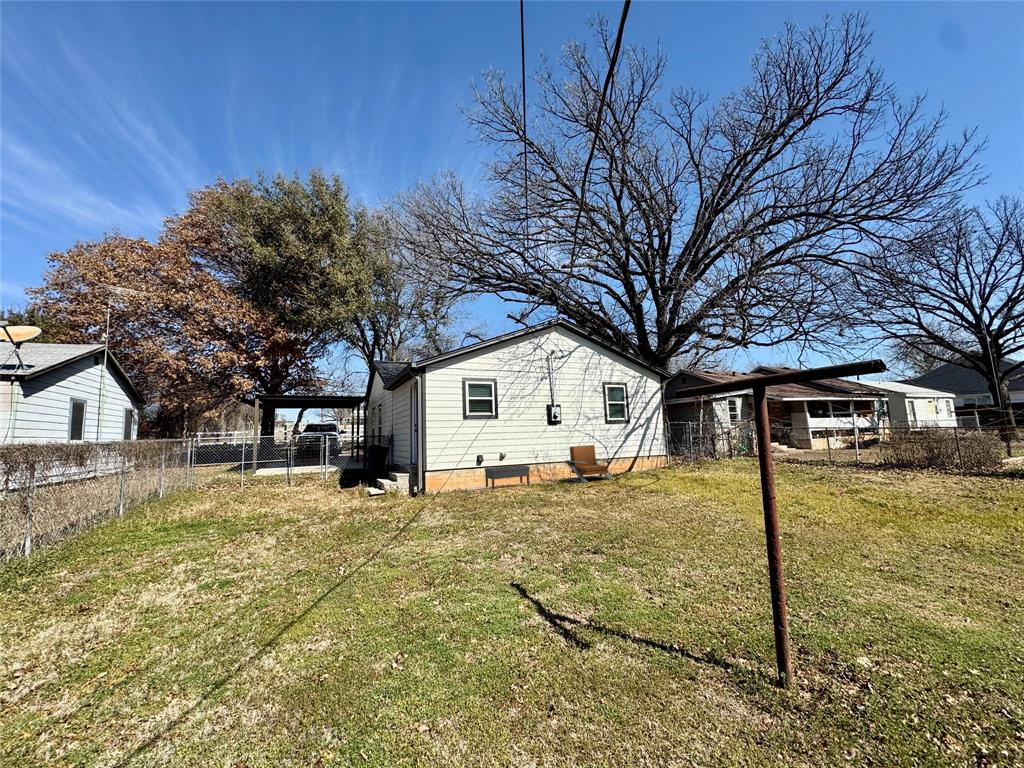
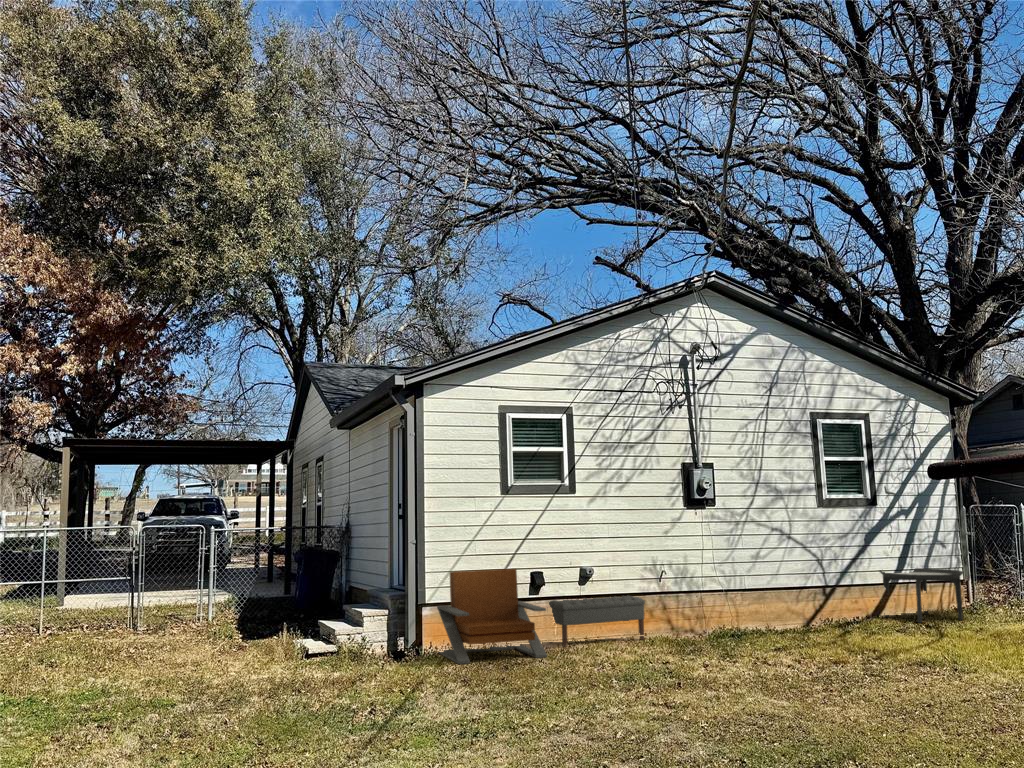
lounge chair: present [565,445,613,483] -> present [437,569,547,664]
round table: none [631,451,668,475] -> present [879,568,964,623]

